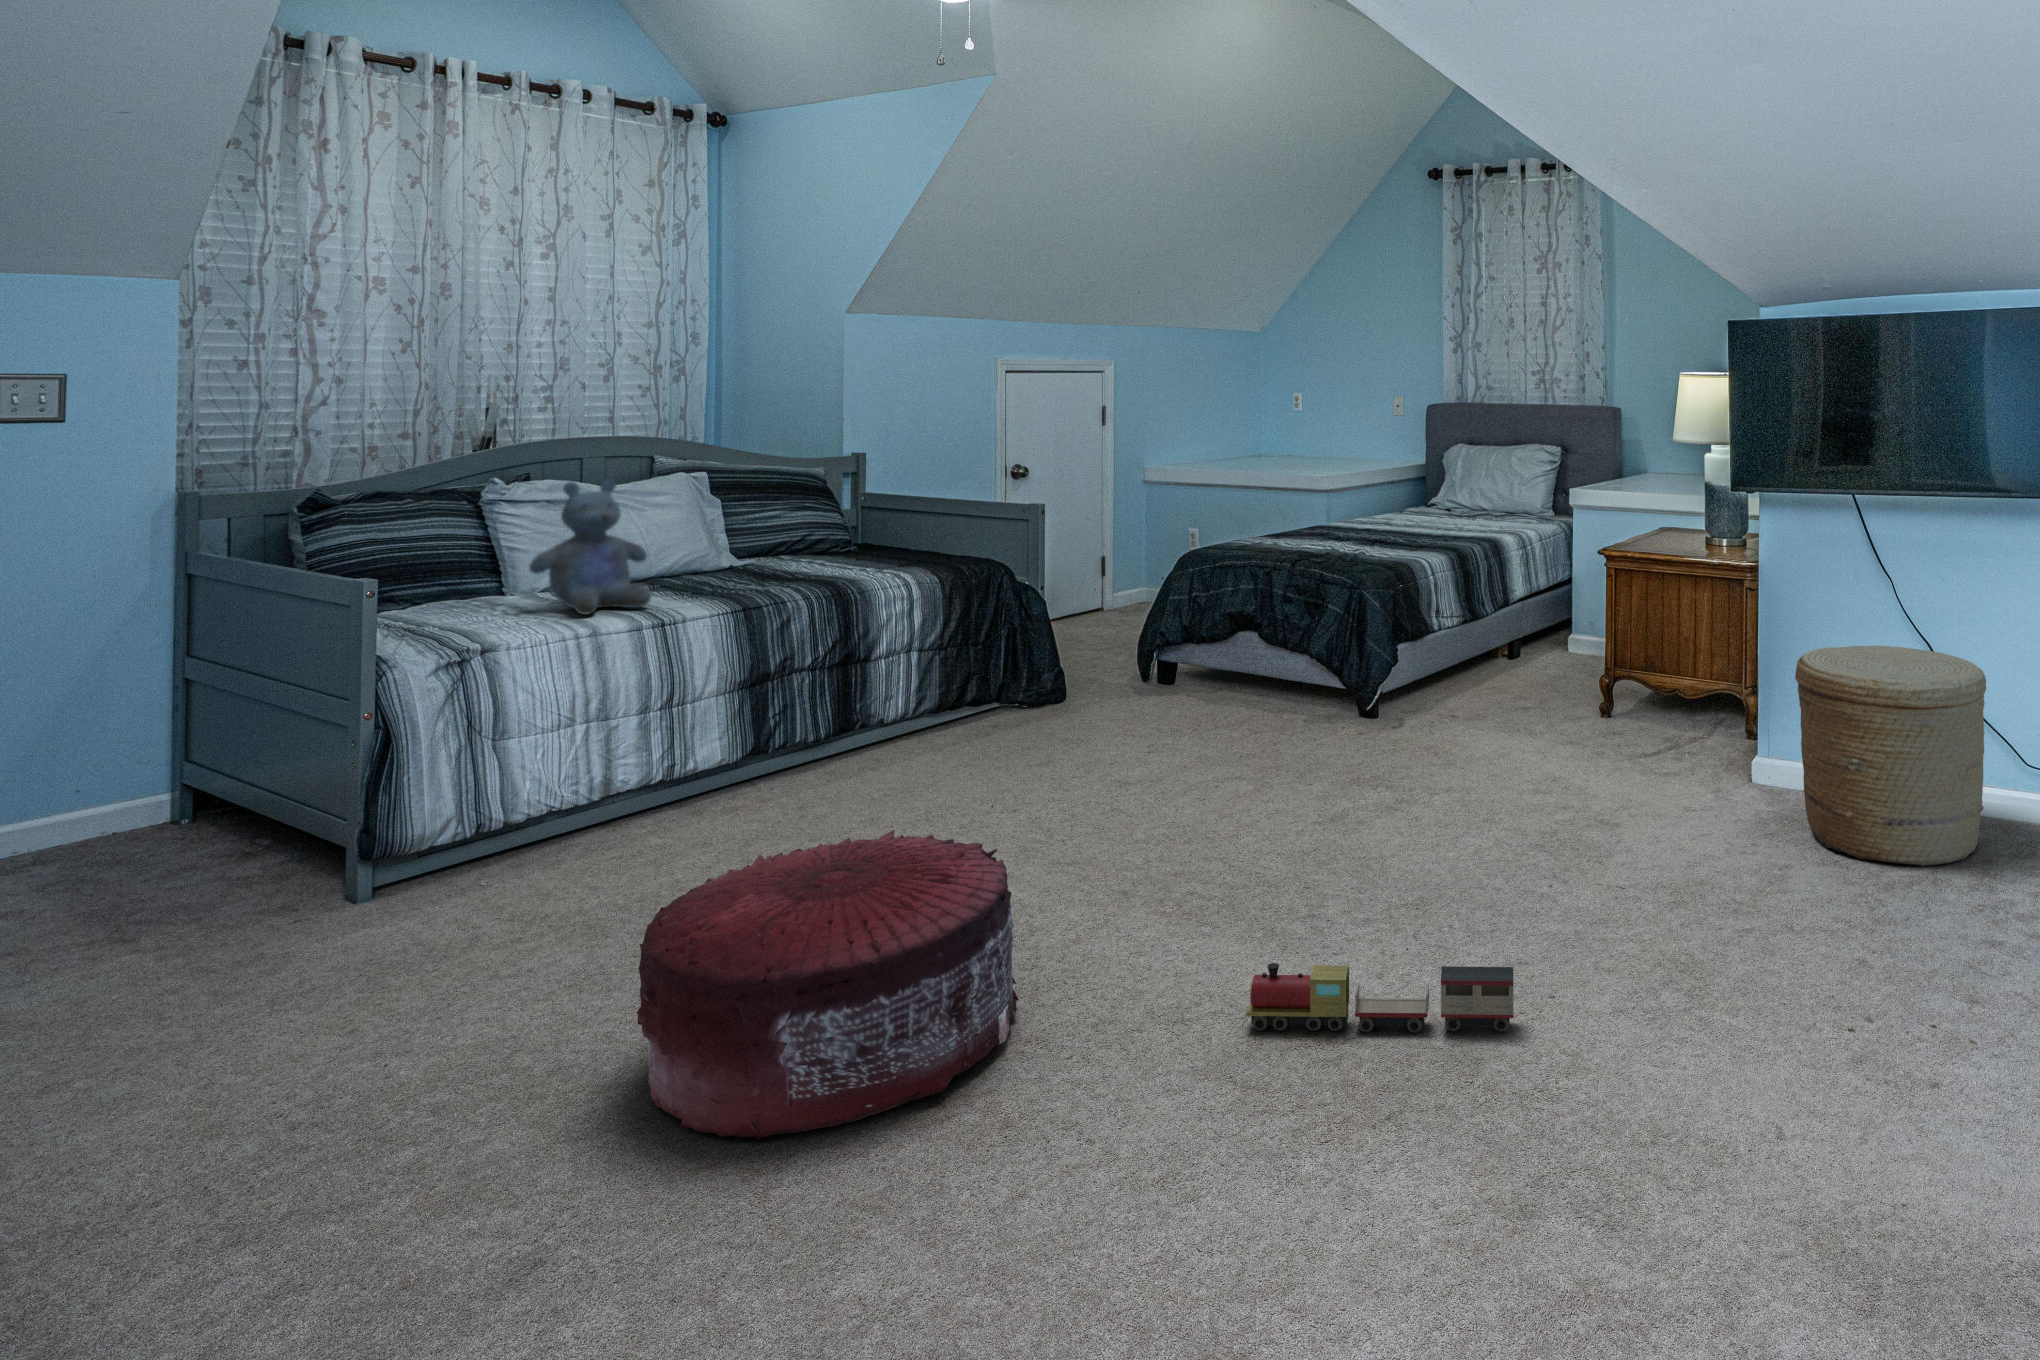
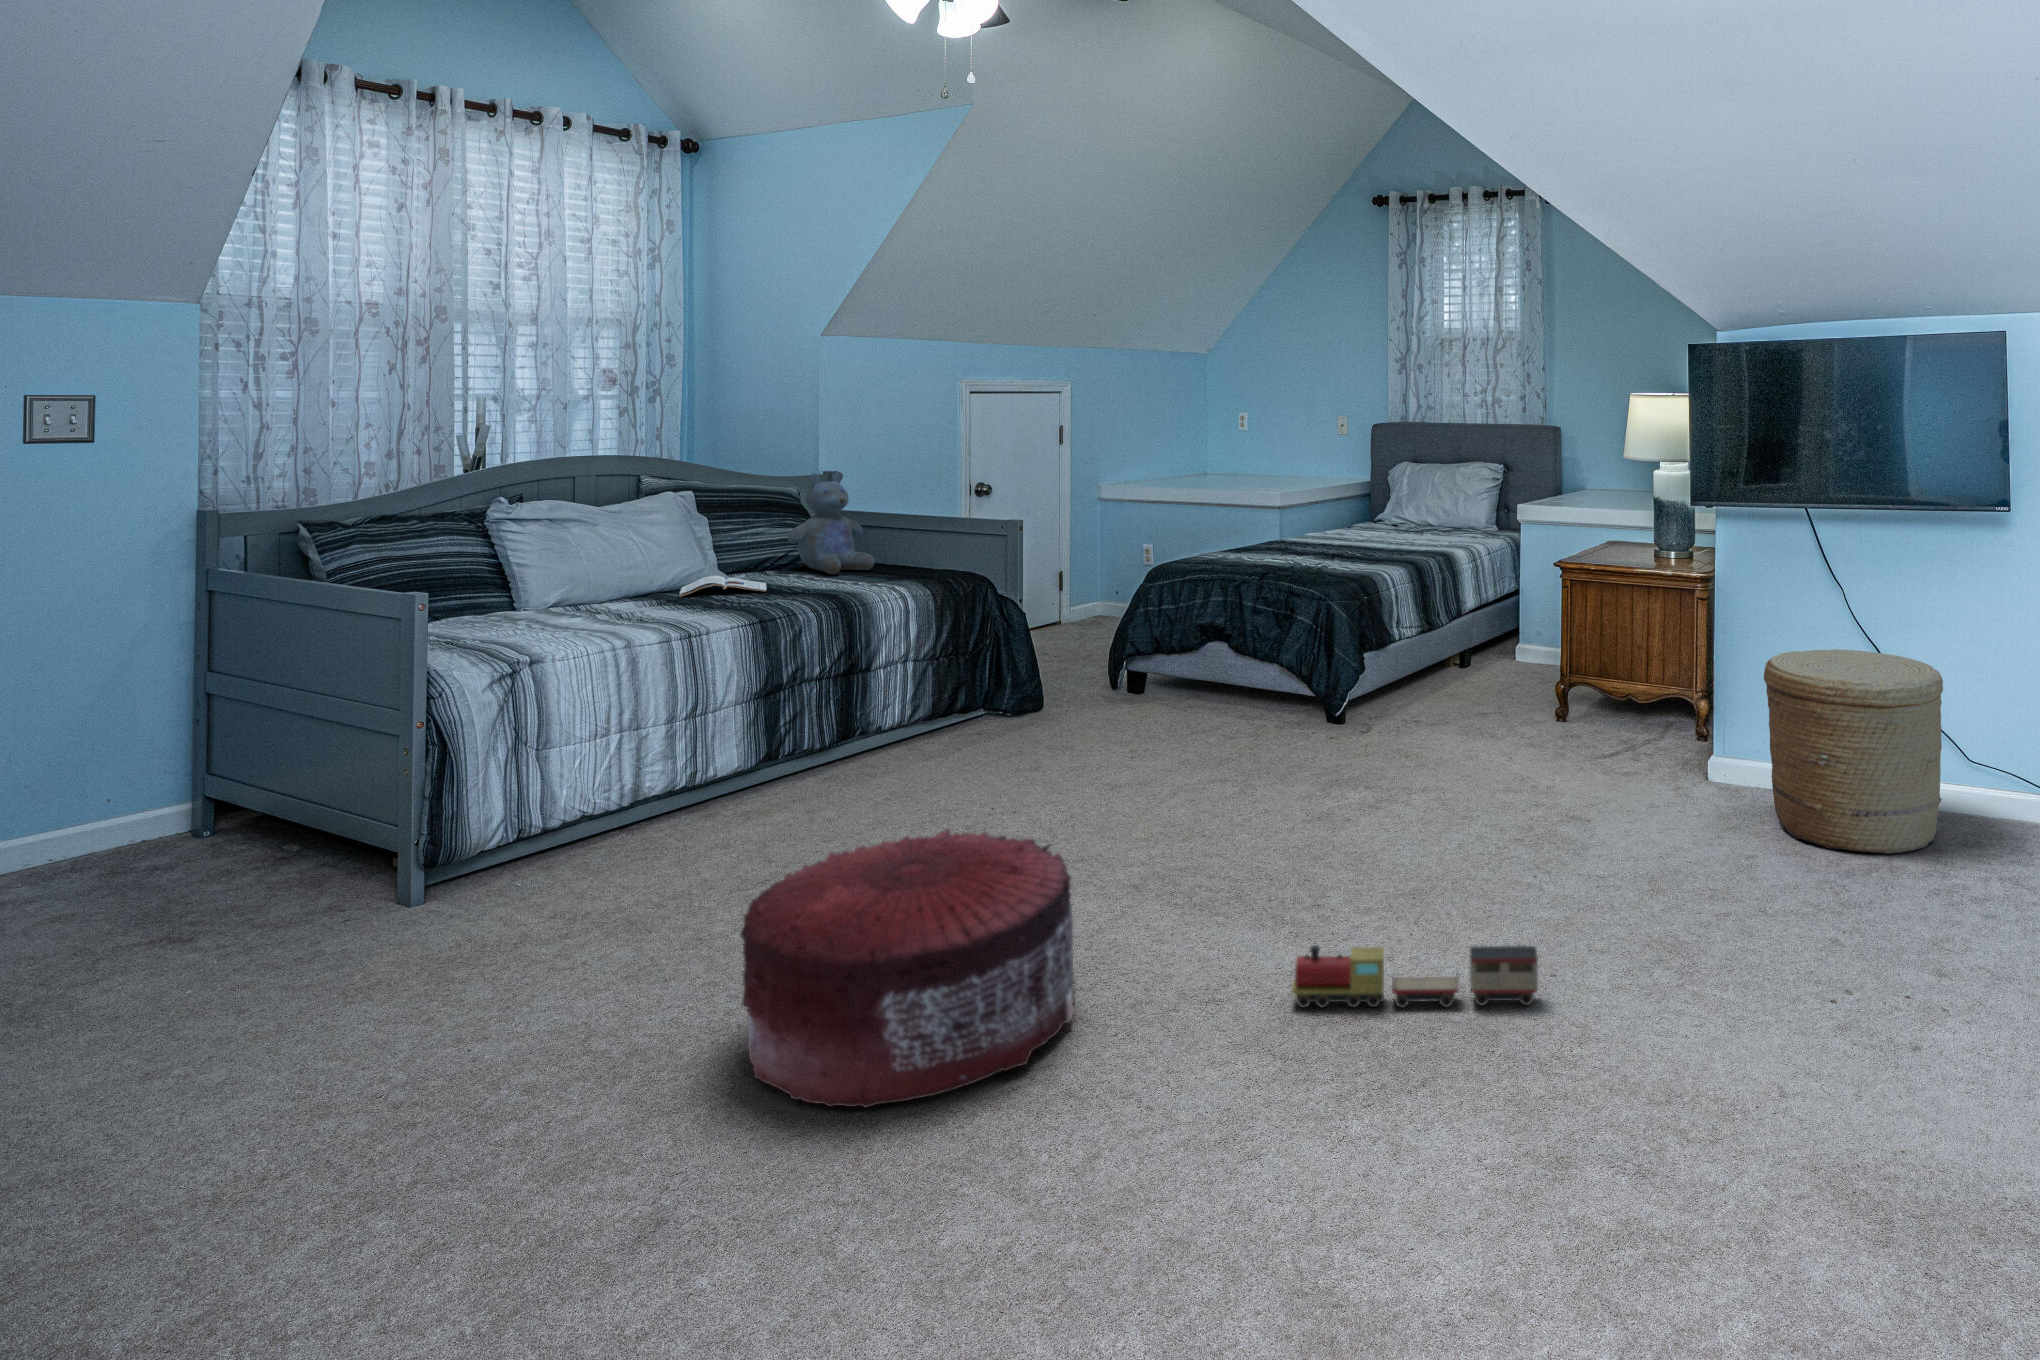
stuffed bear: present [529,479,651,615] -> present [788,472,875,574]
magazine: none [678,561,774,583] -> present [679,576,767,597]

